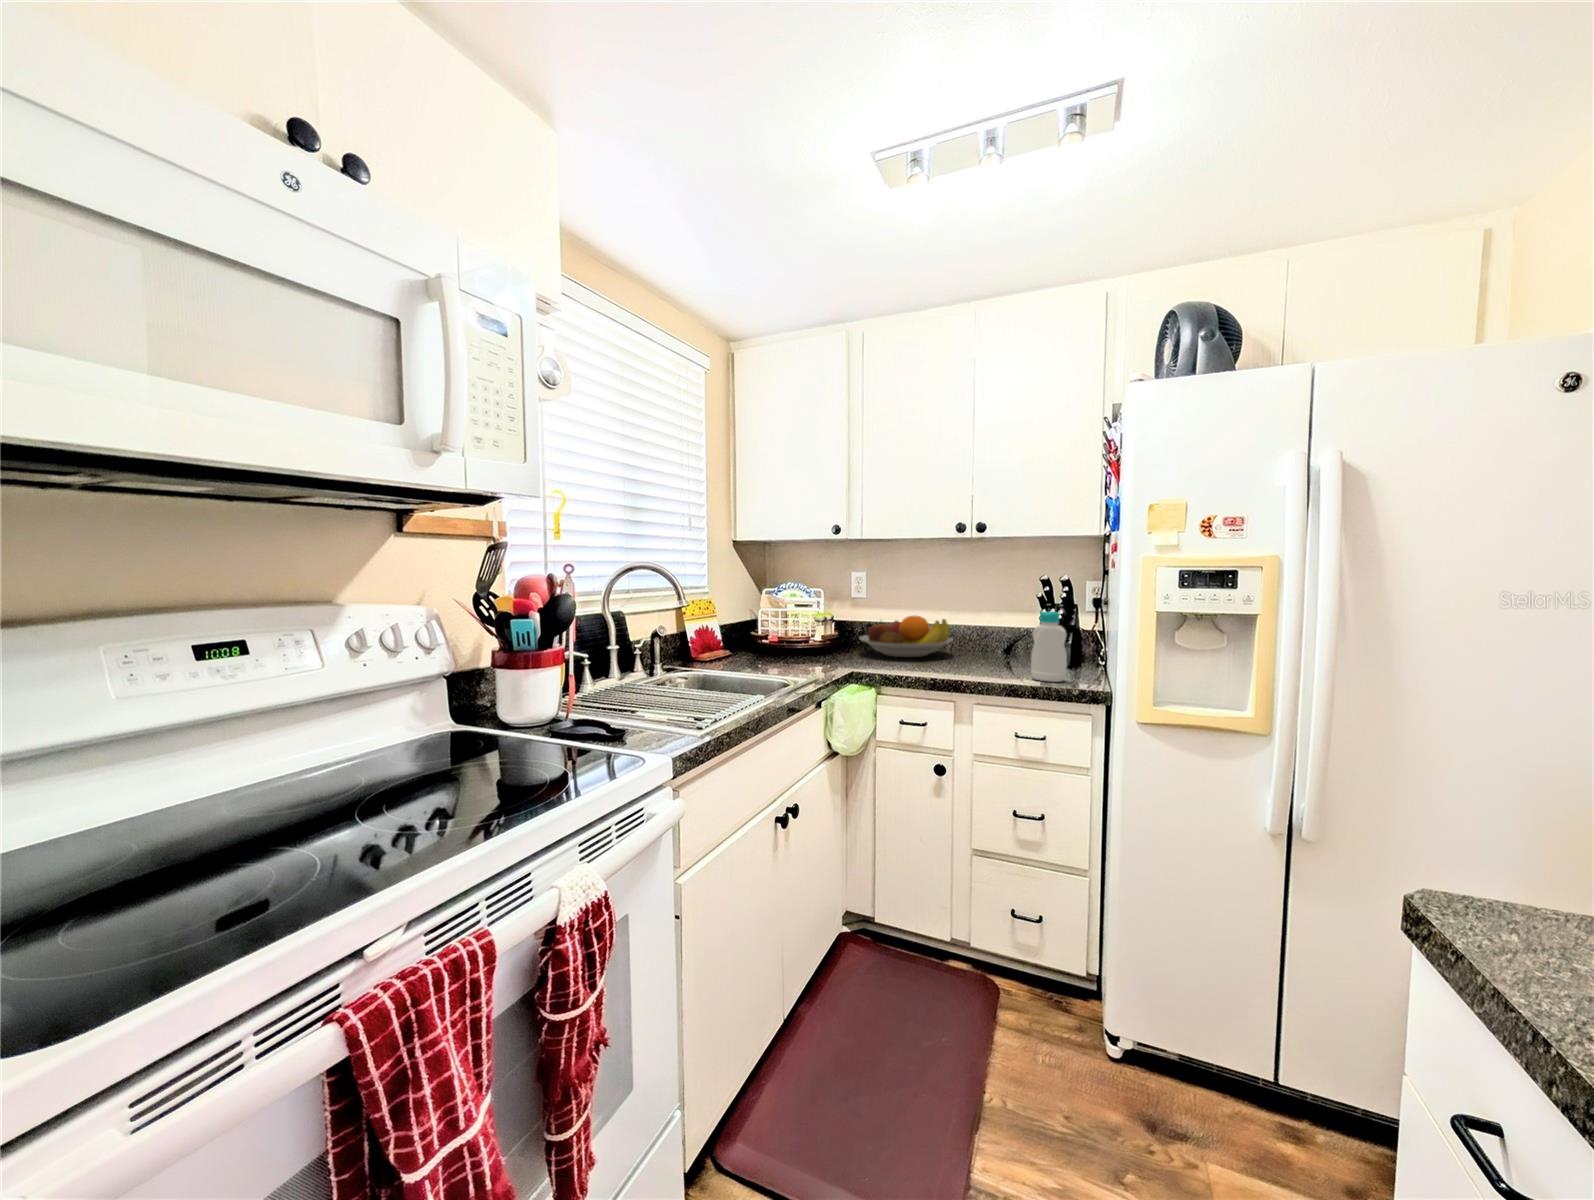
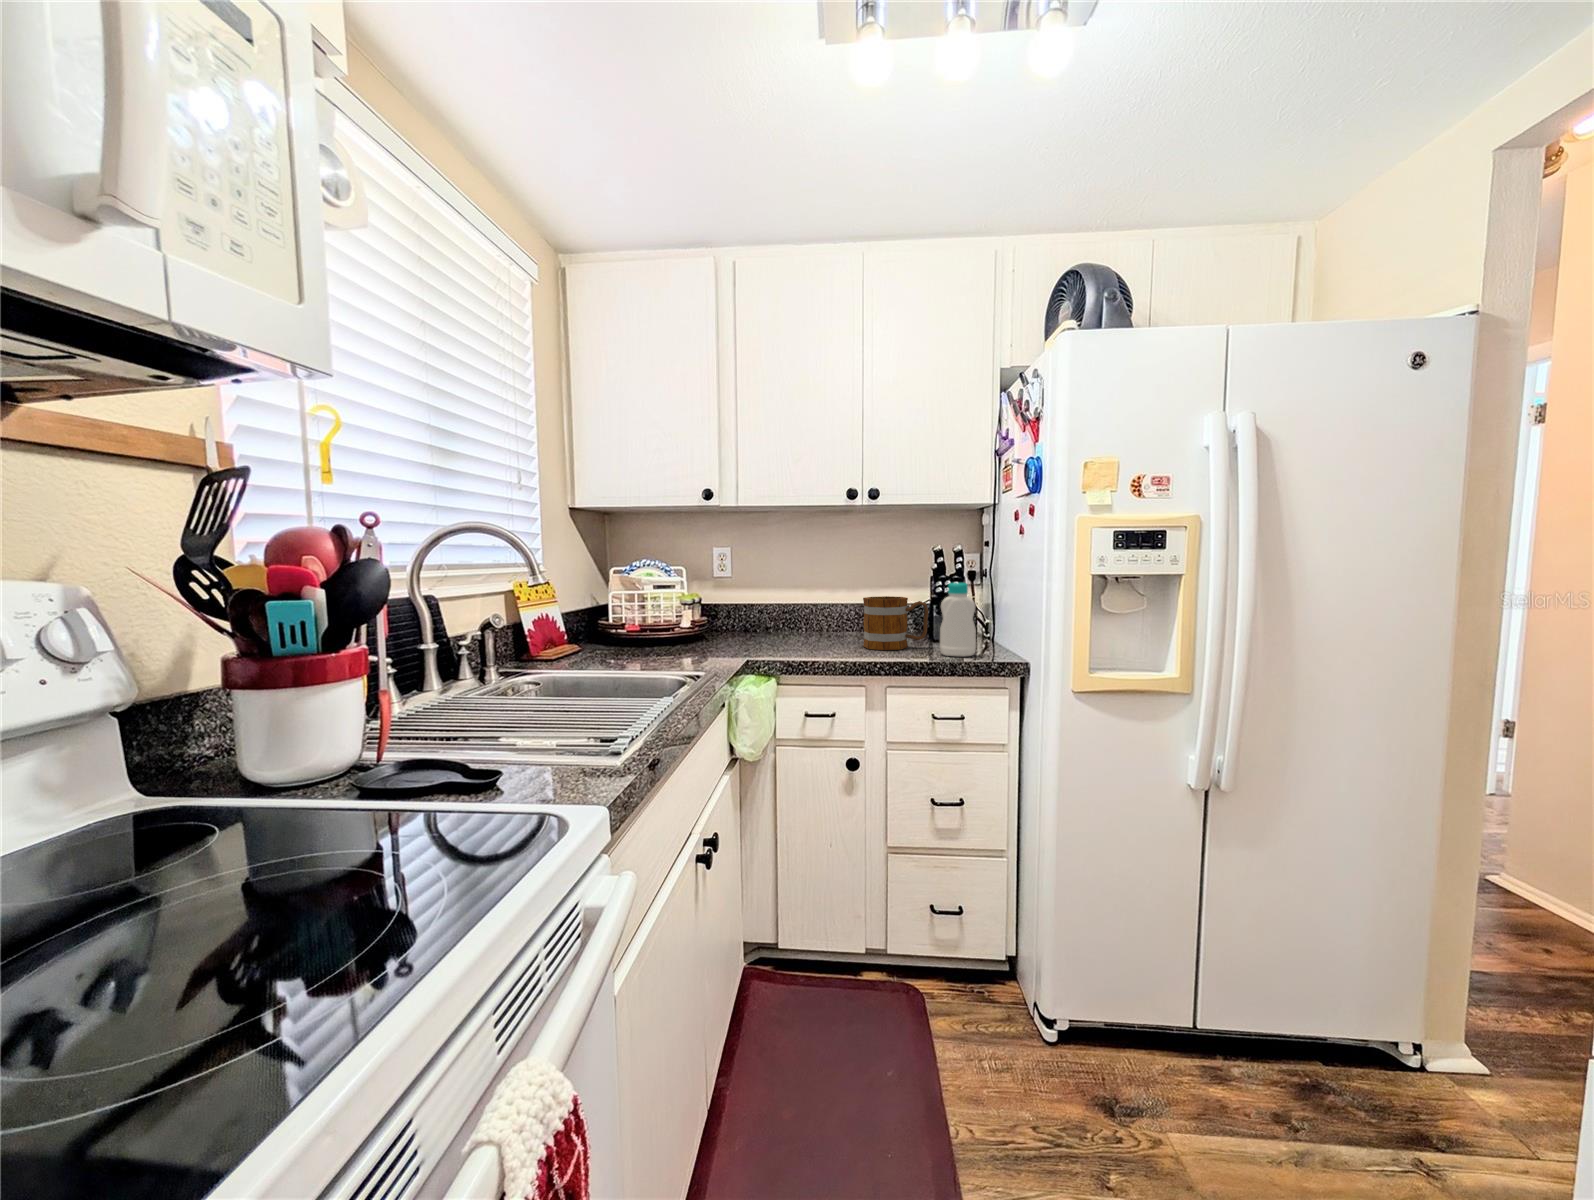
fruit bowl: present [859,616,952,657] -> none [734,595,837,641]
mug: none [967,621,1029,671] -> present [863,596,929,650]

